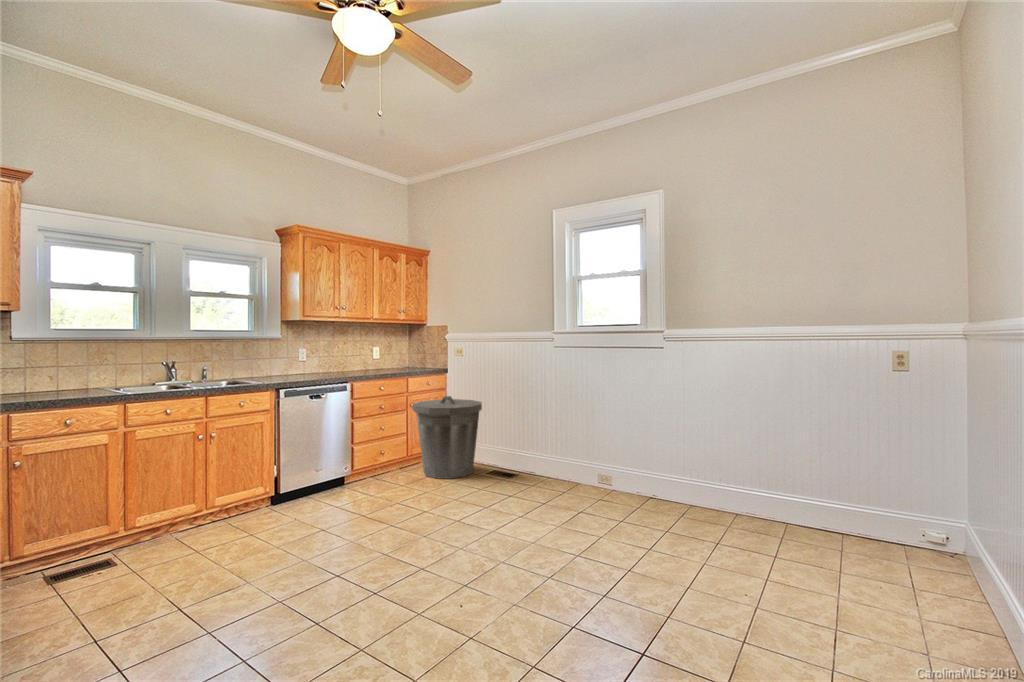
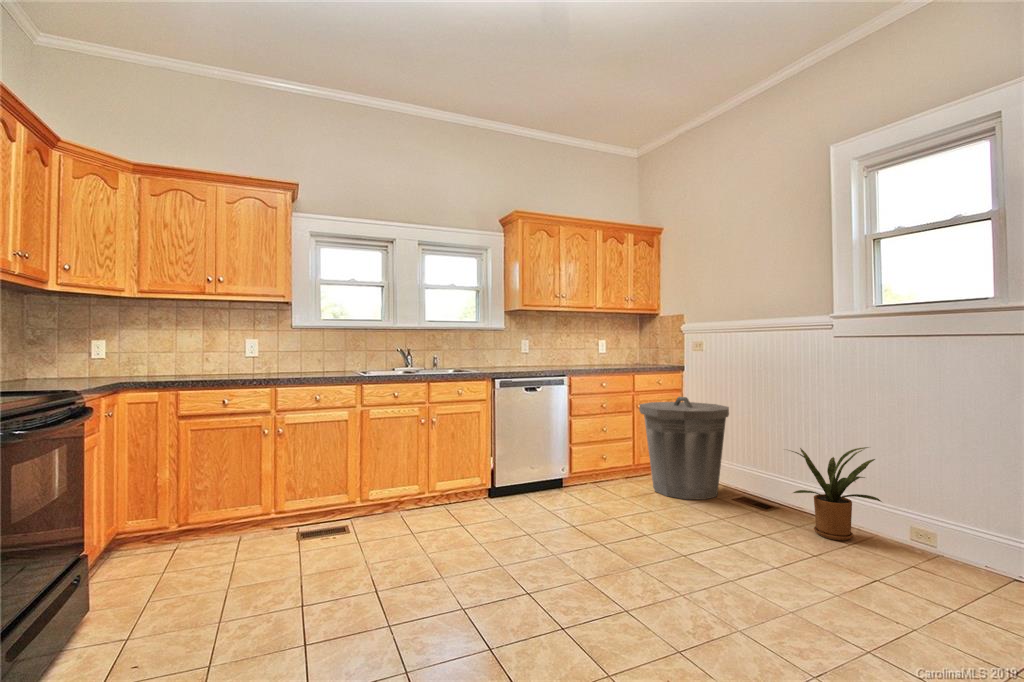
house plant: none [518,425,577,491] -> present [789,447,882,541]

